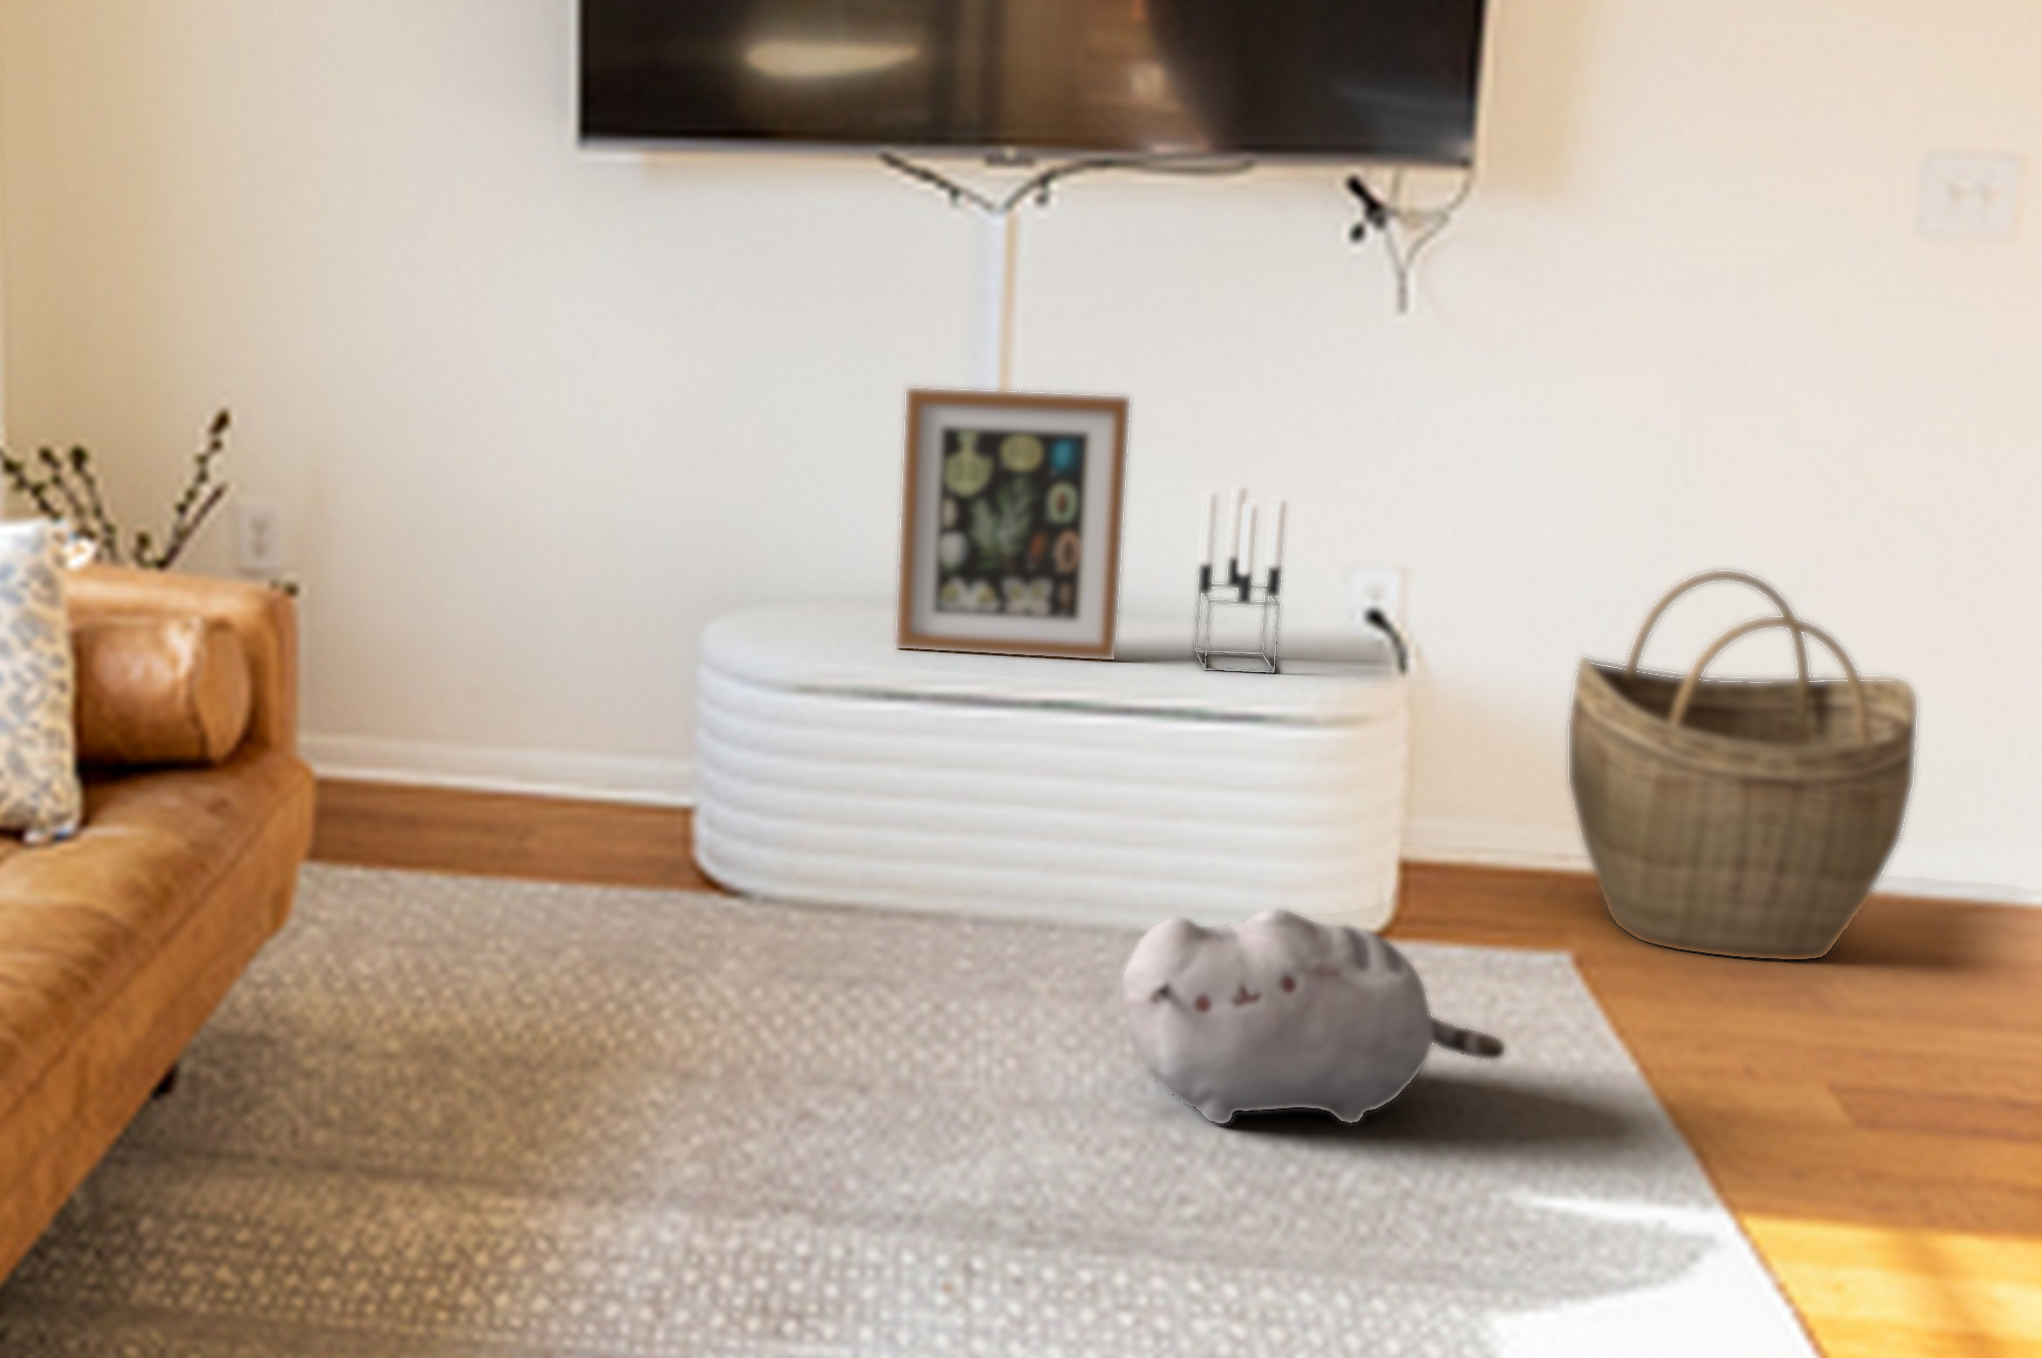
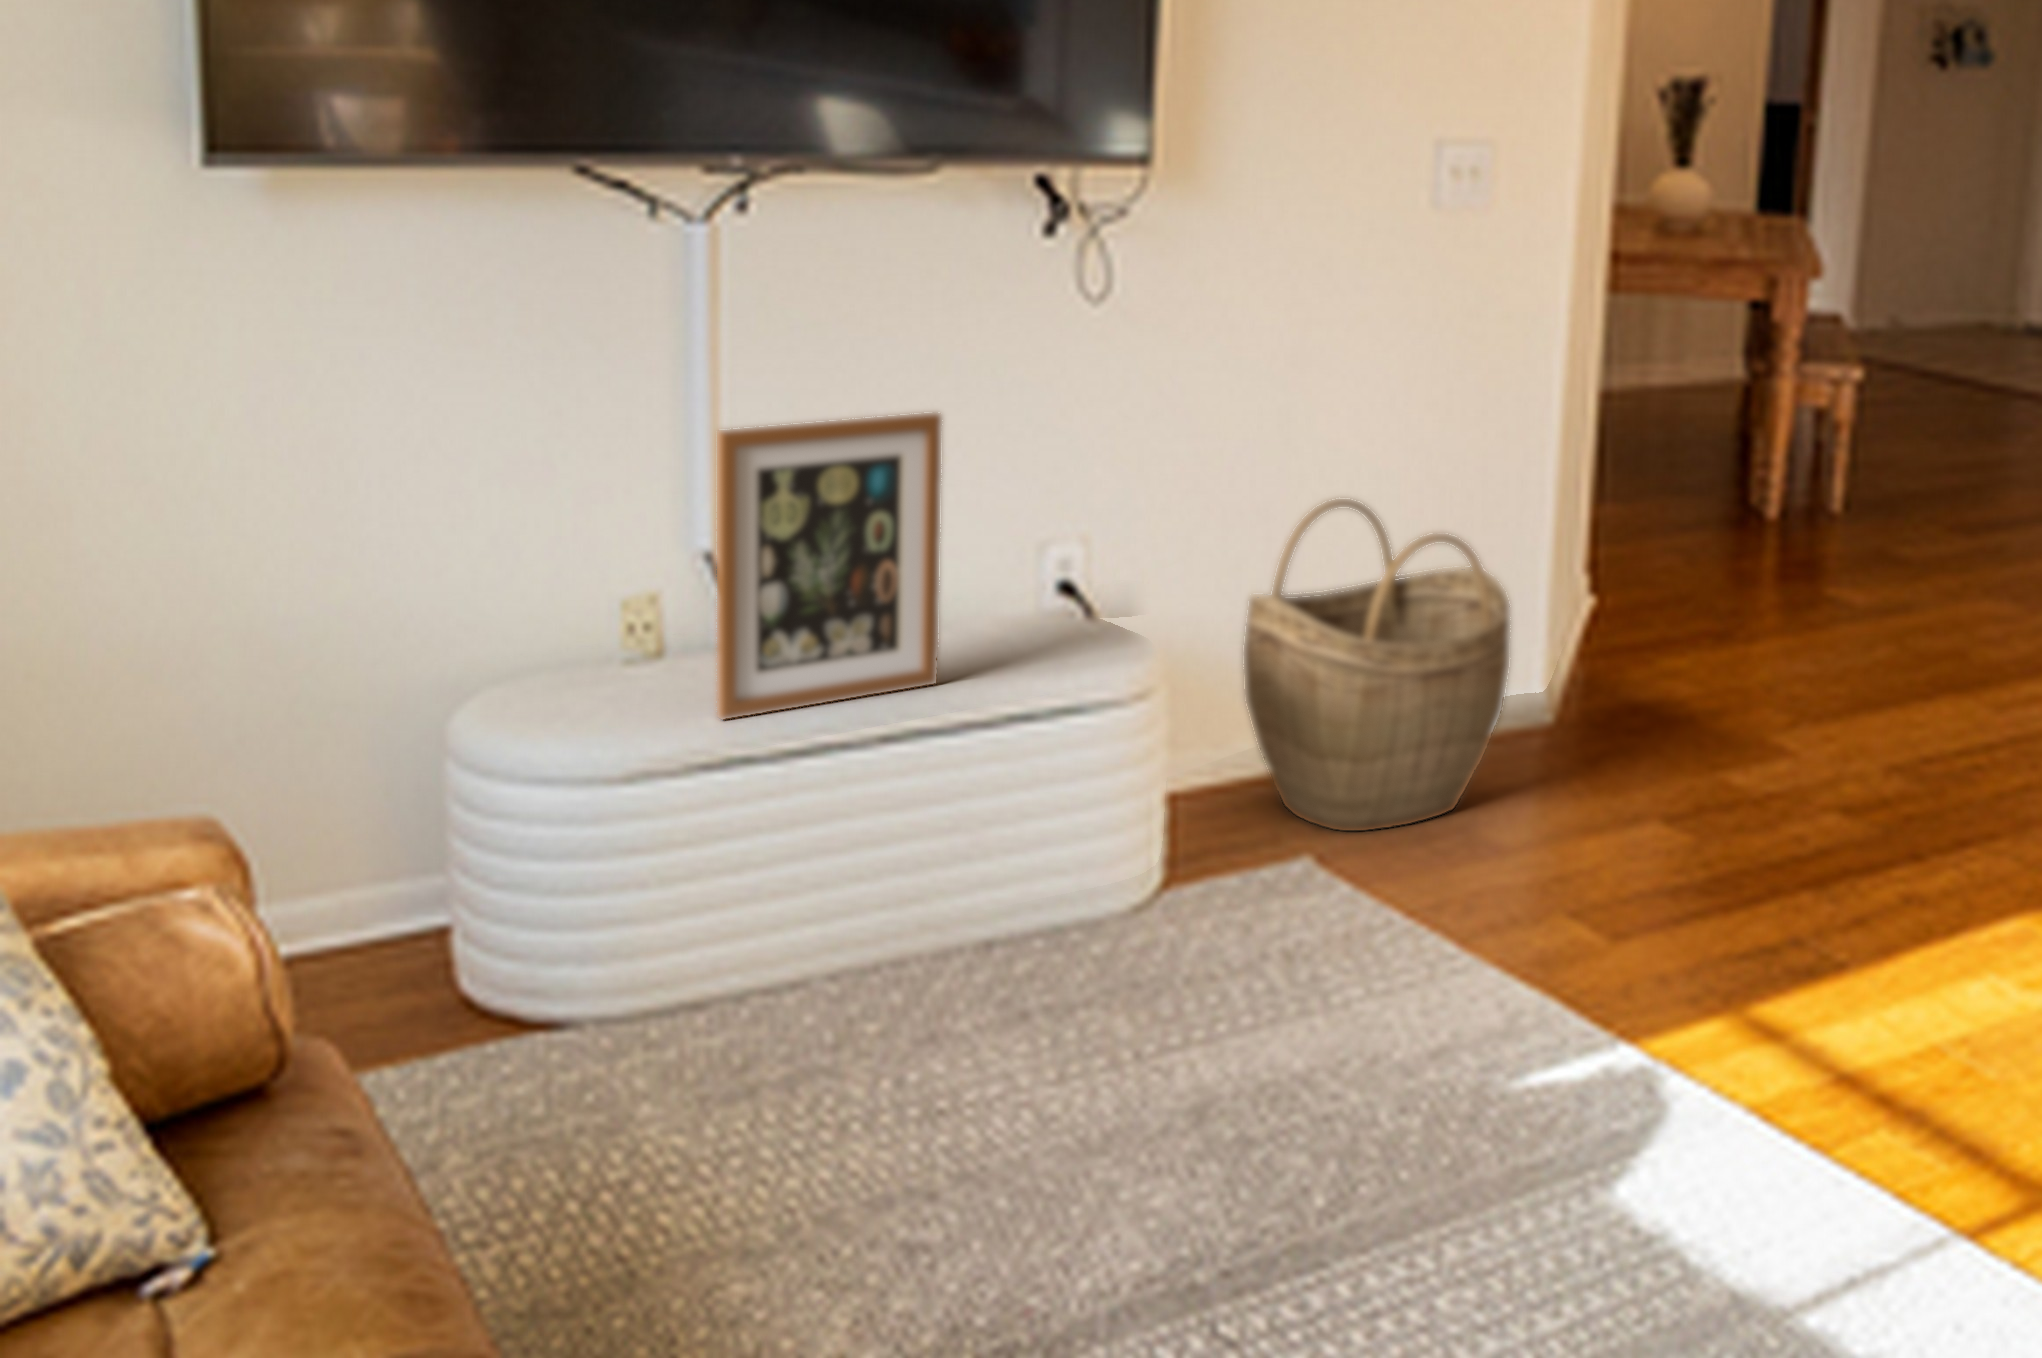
candle holder: present [1196,487,1286,674] -> none [985,485,1083,676]
plush toy: present [1122,908,1505,1123] -> none [1140,885,1434,1106]

